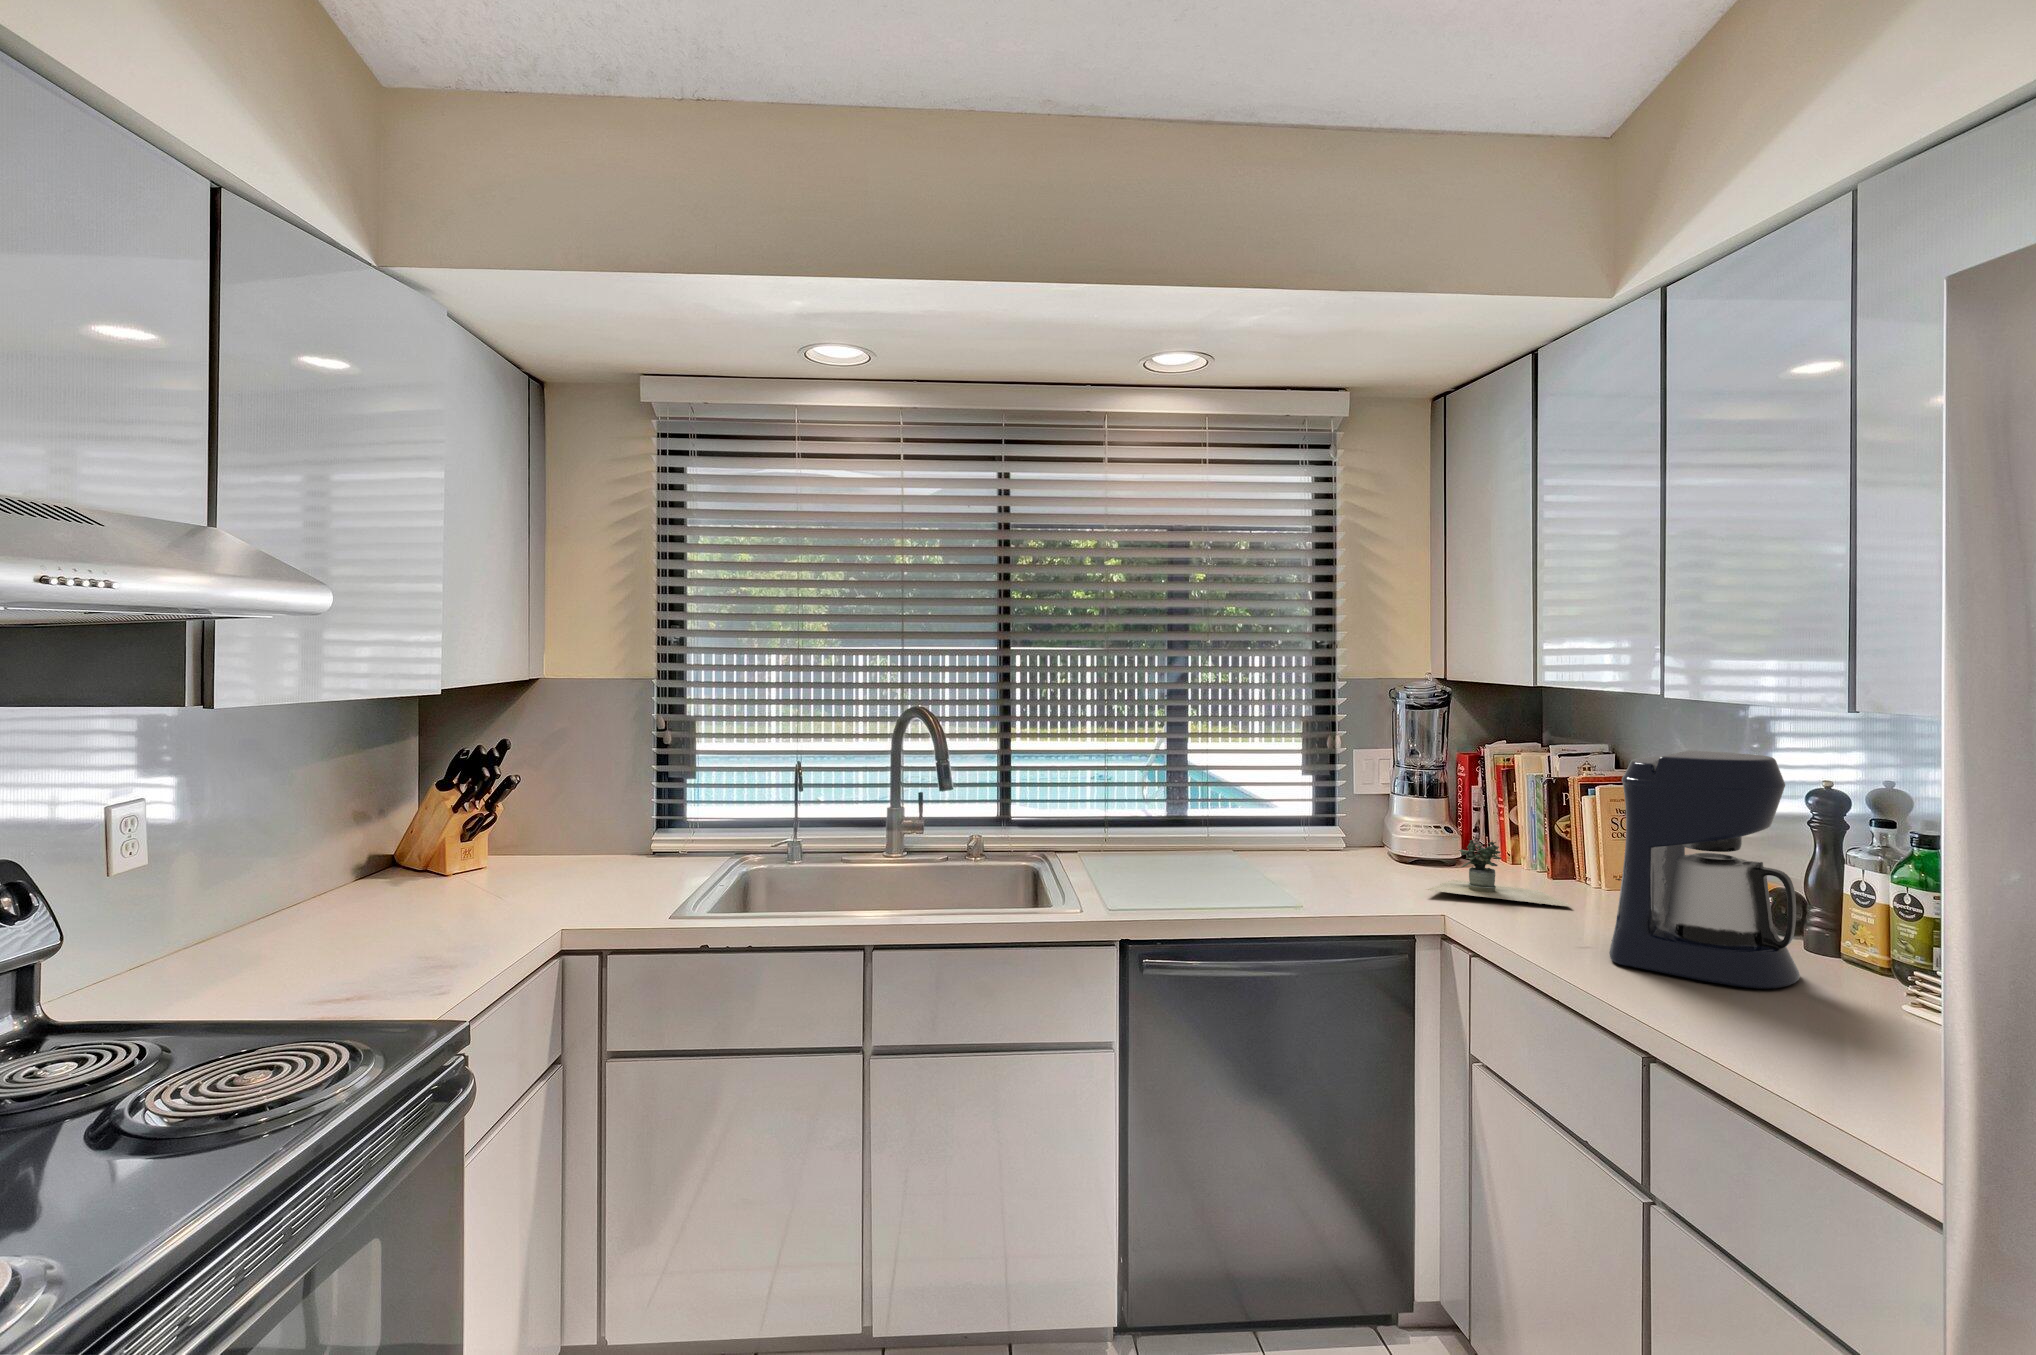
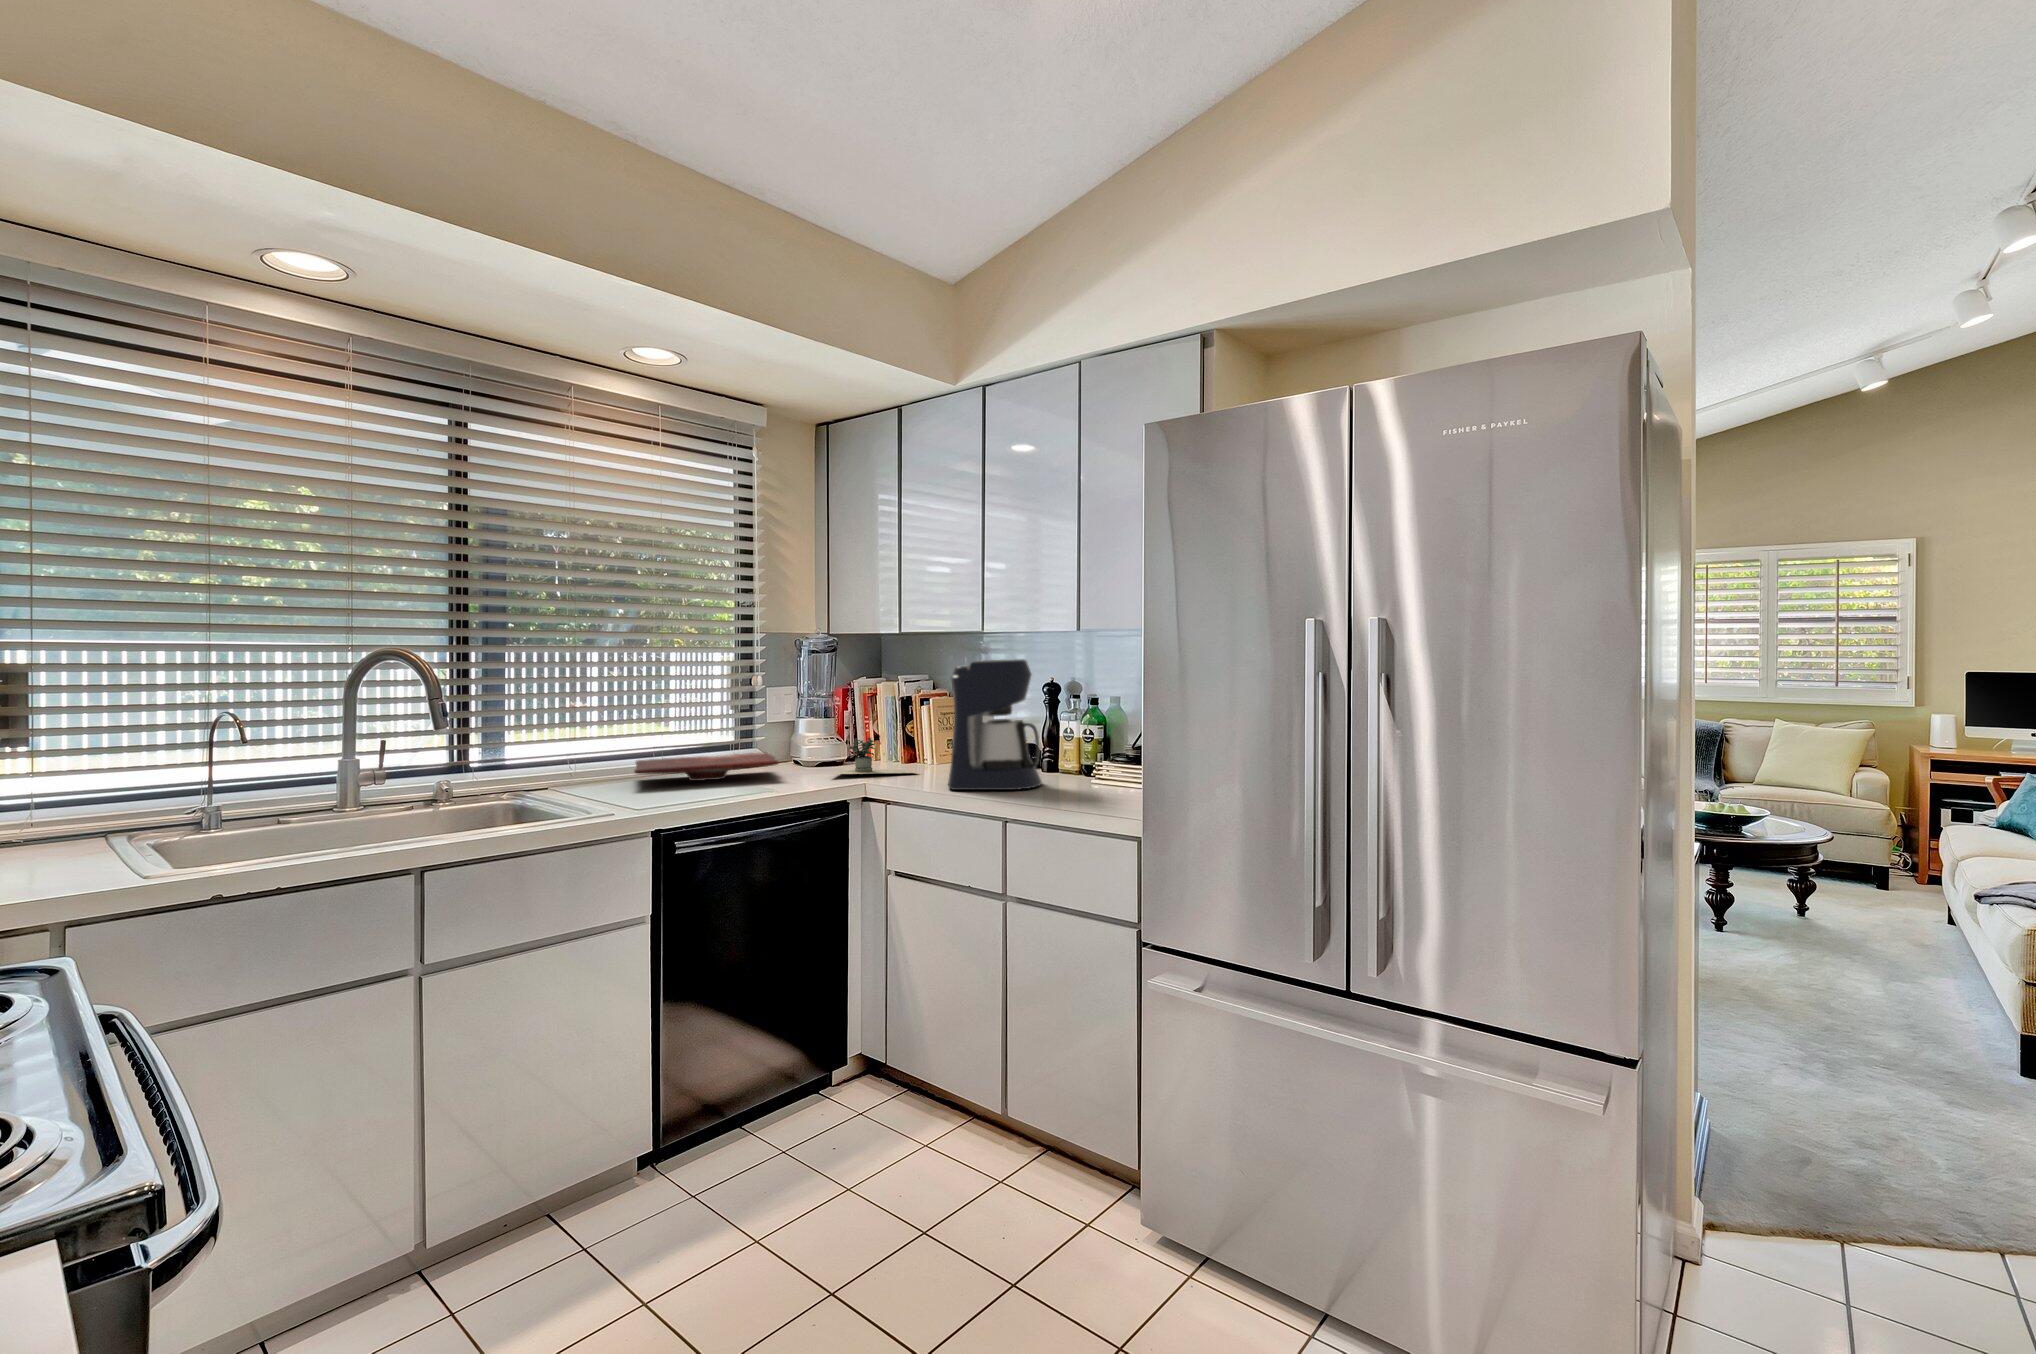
cutting board: none [1169,832,1355,871] -> present [634,753,779,781]

